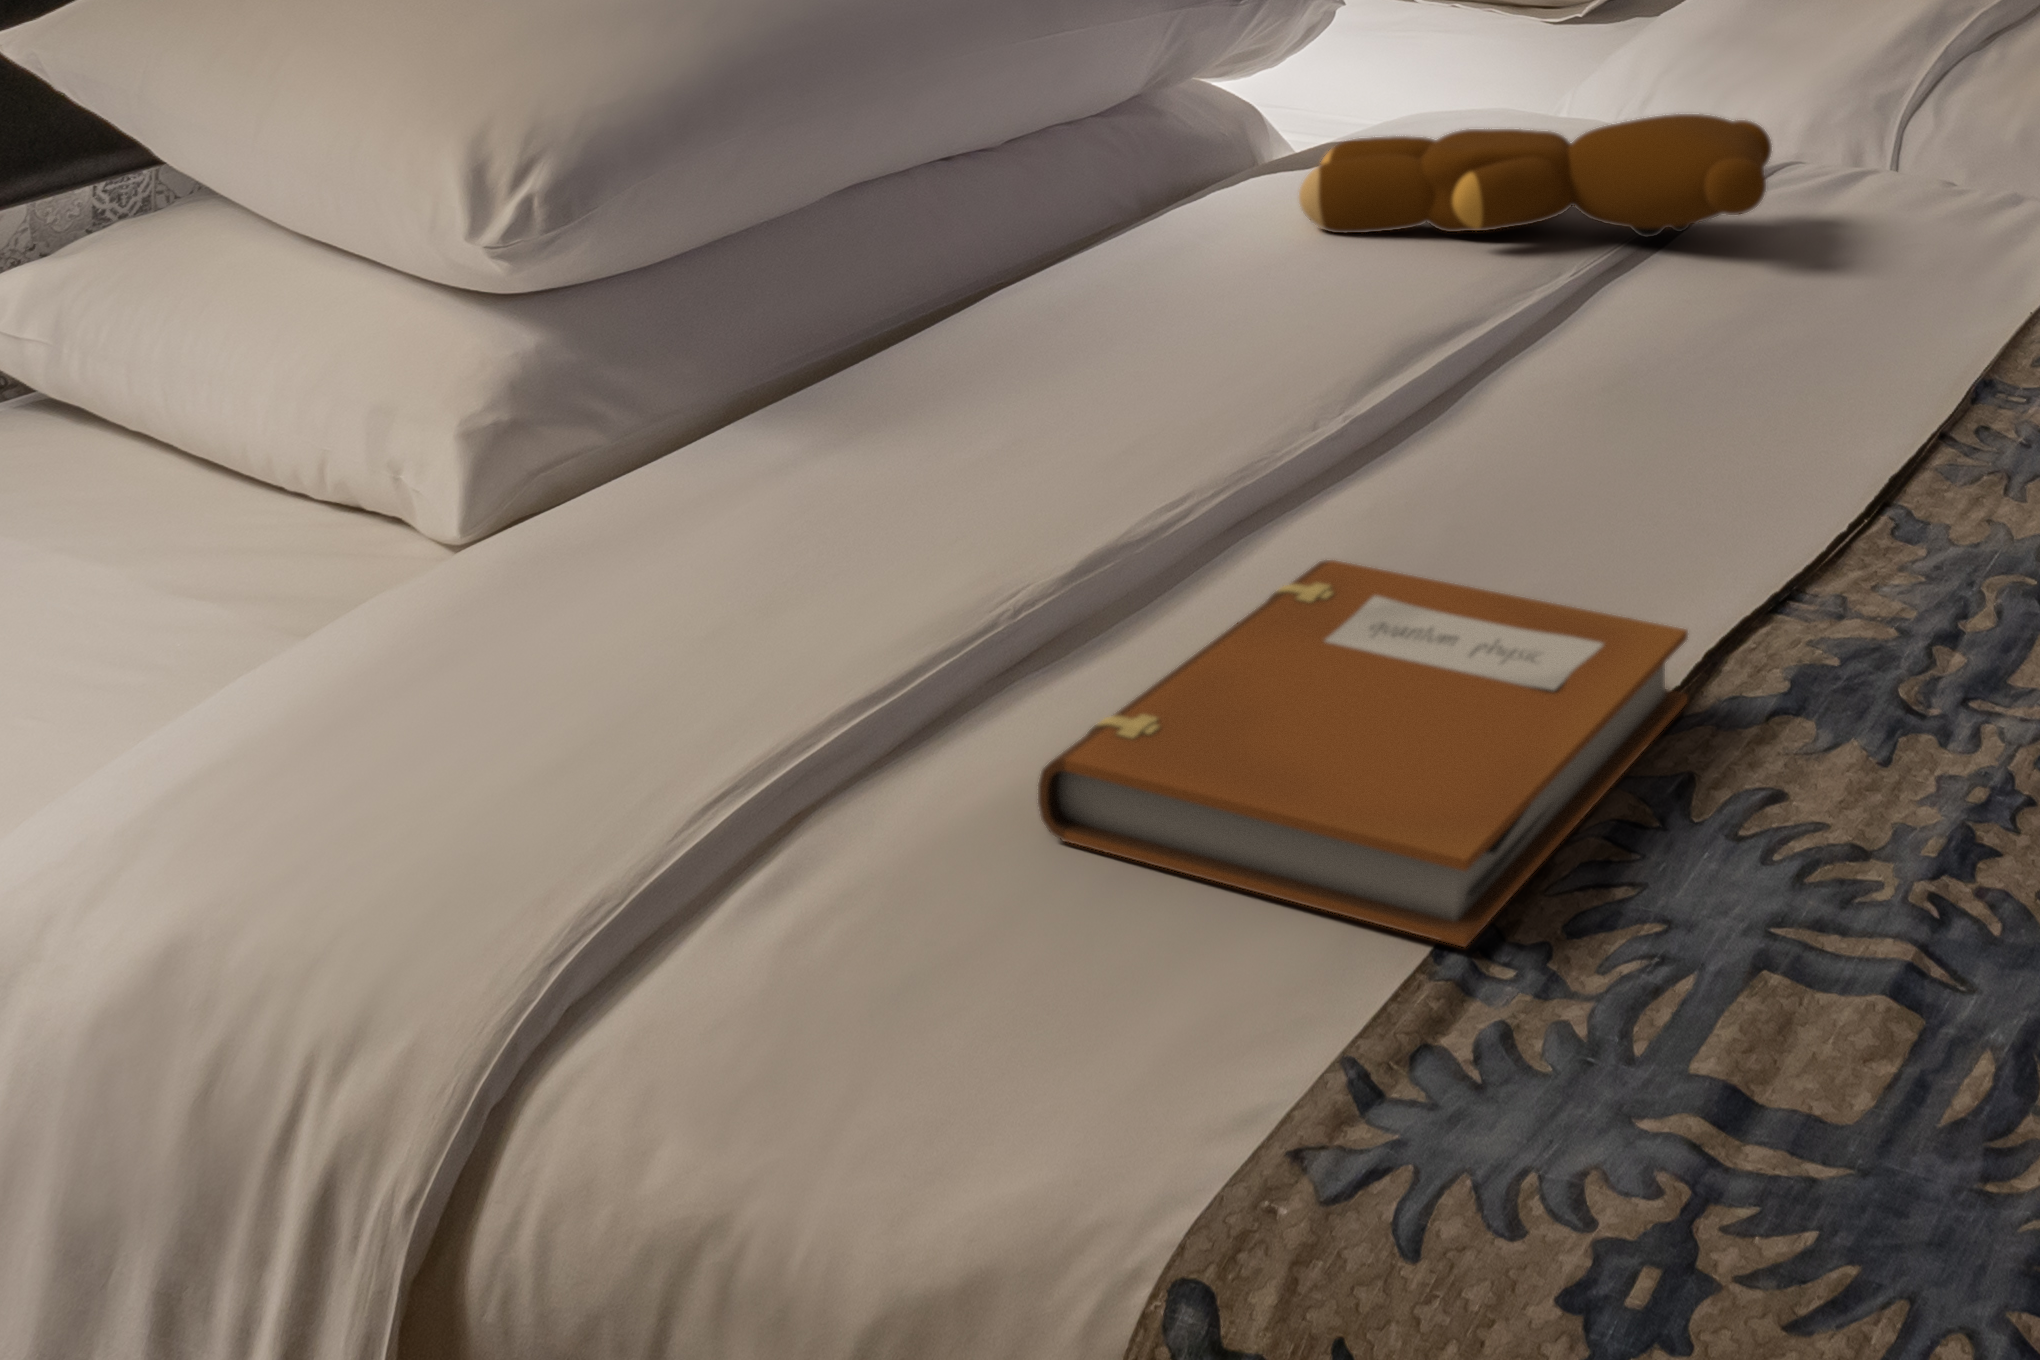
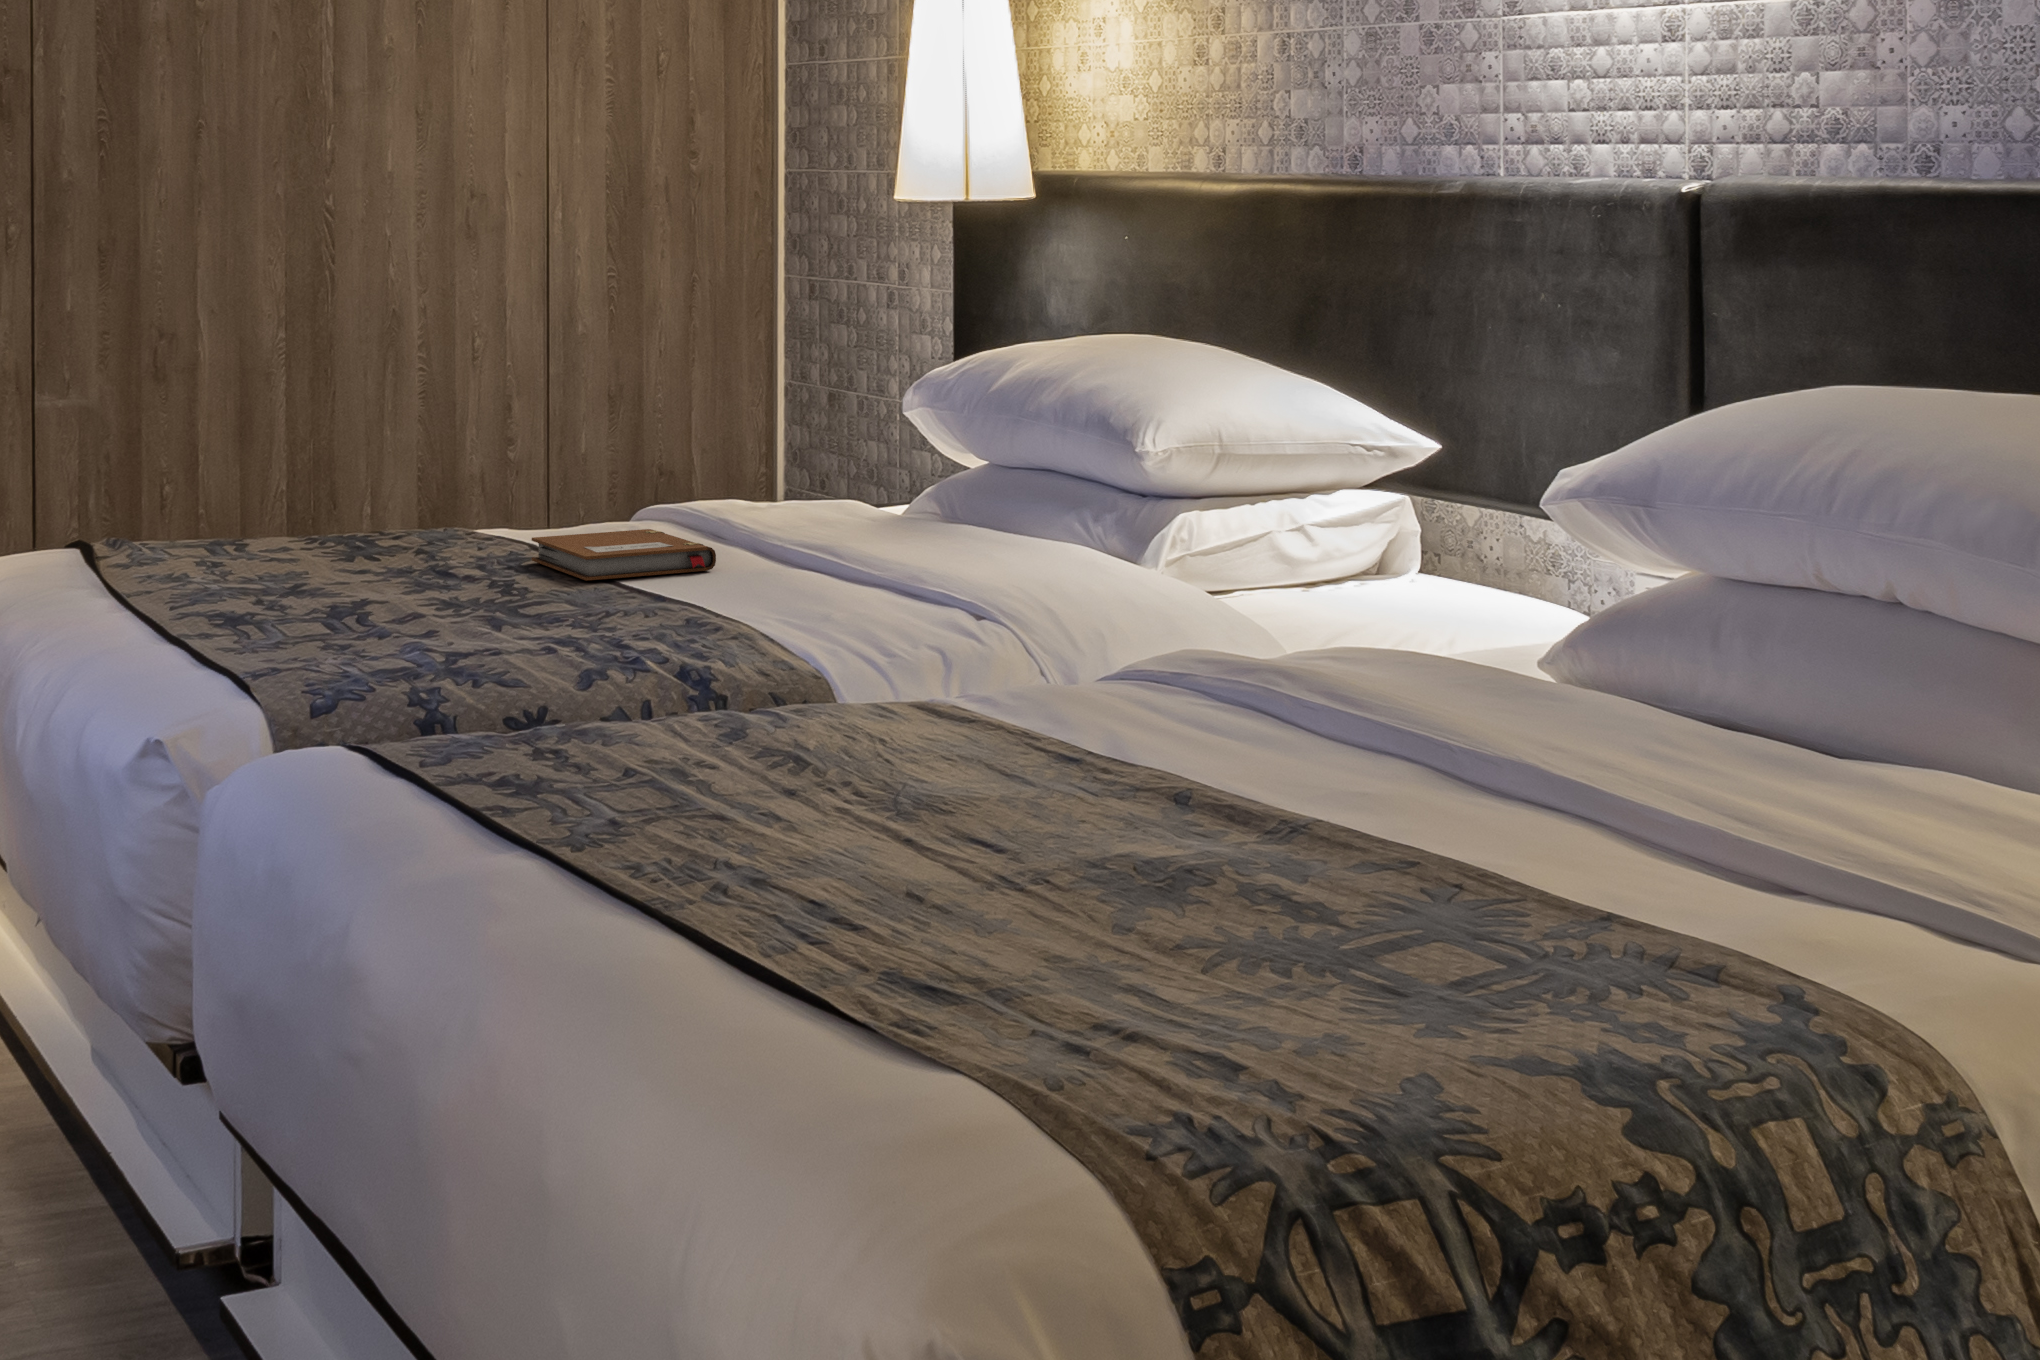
teddy bear: present [1299,114,1772,237] -> none [920,562,1167,631]

